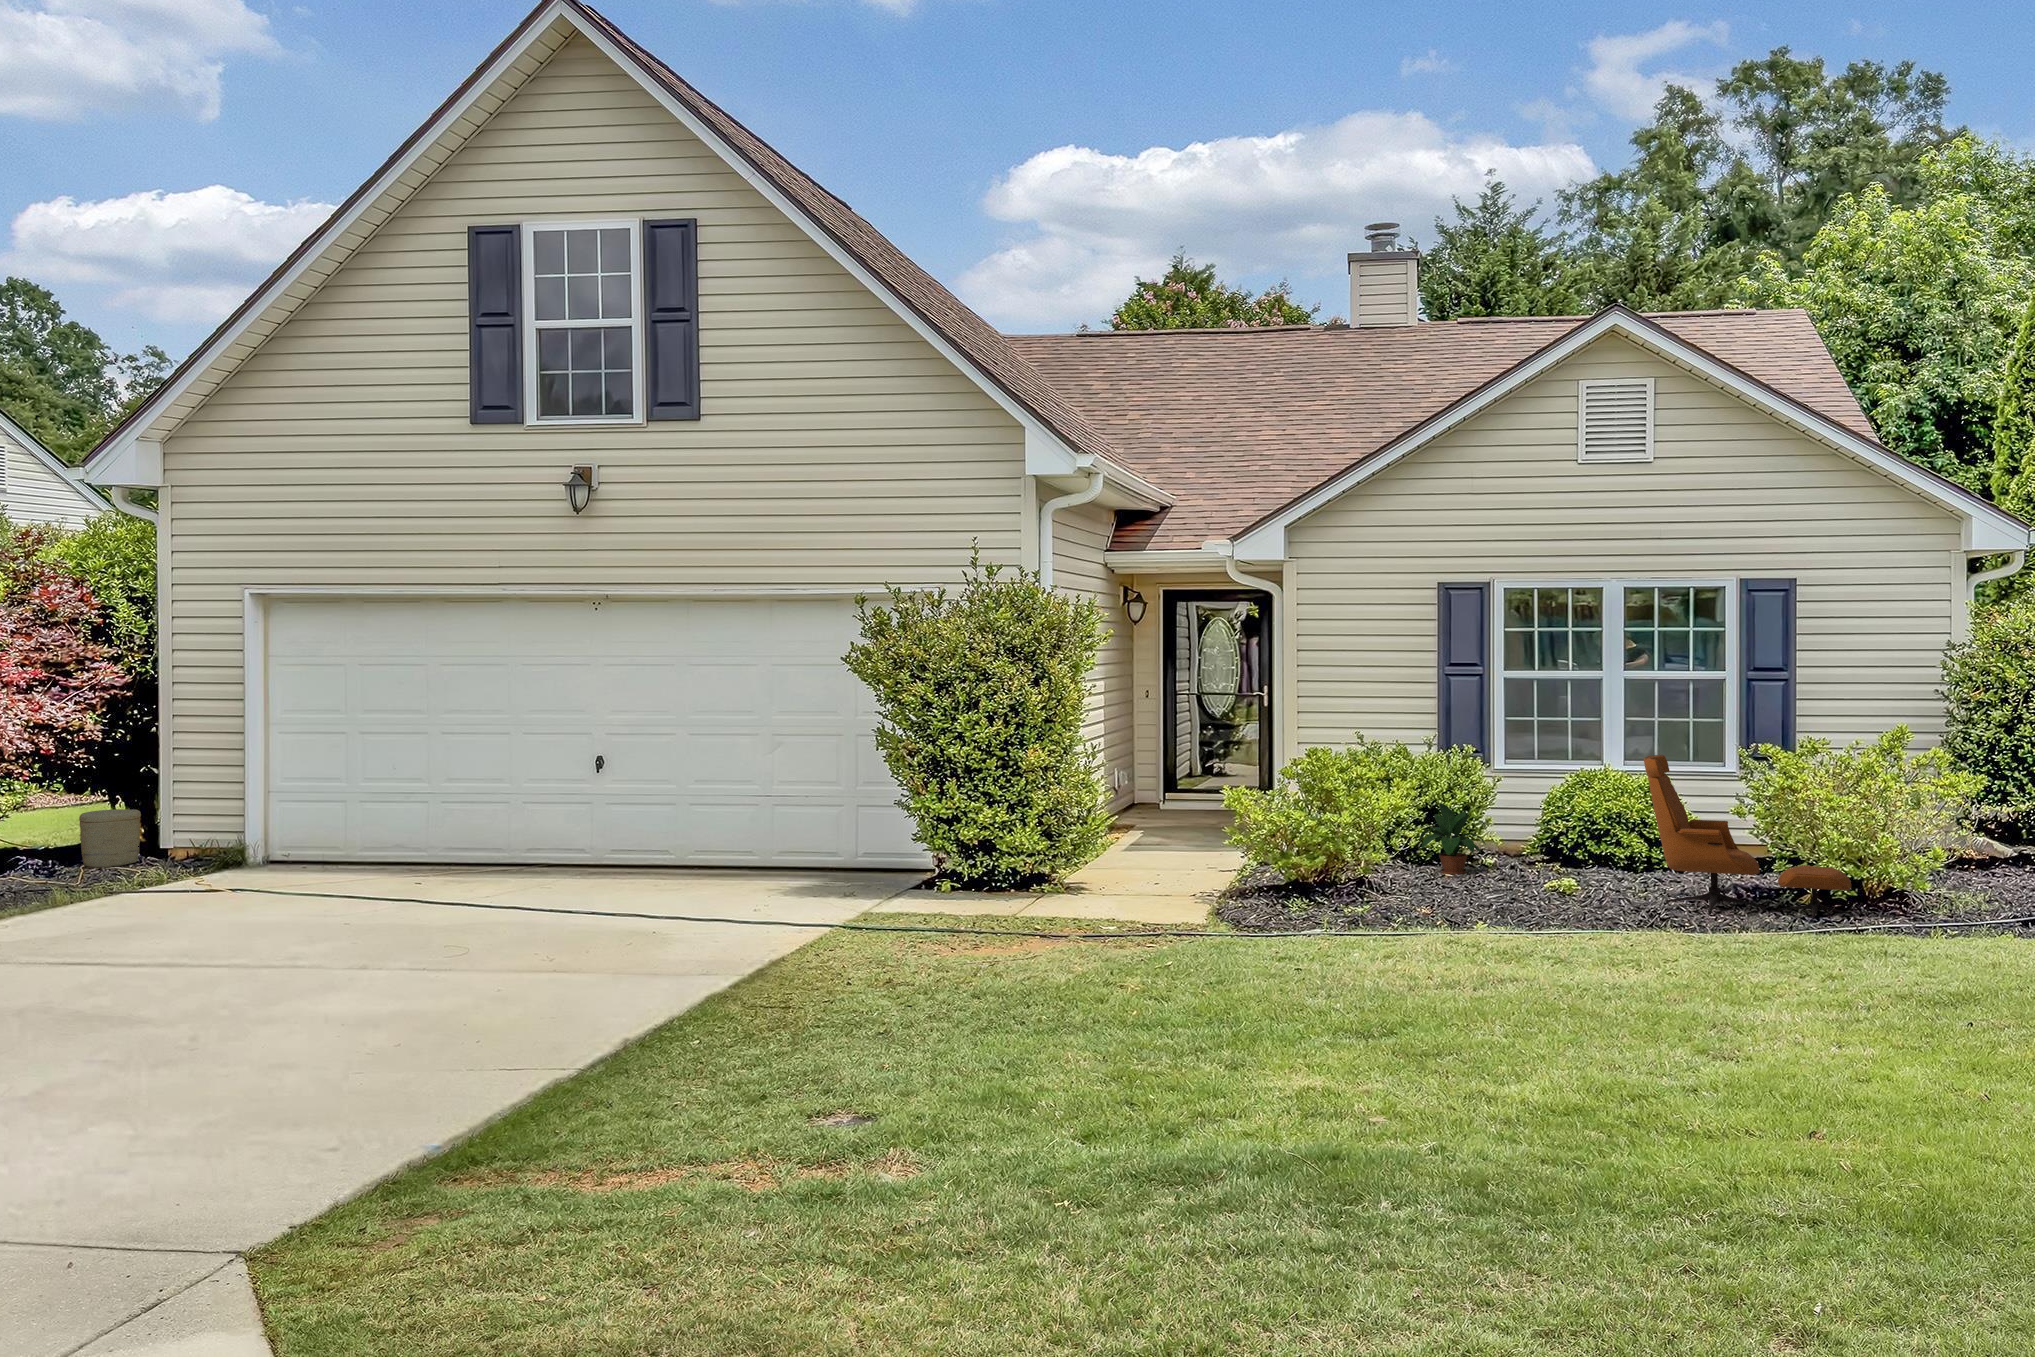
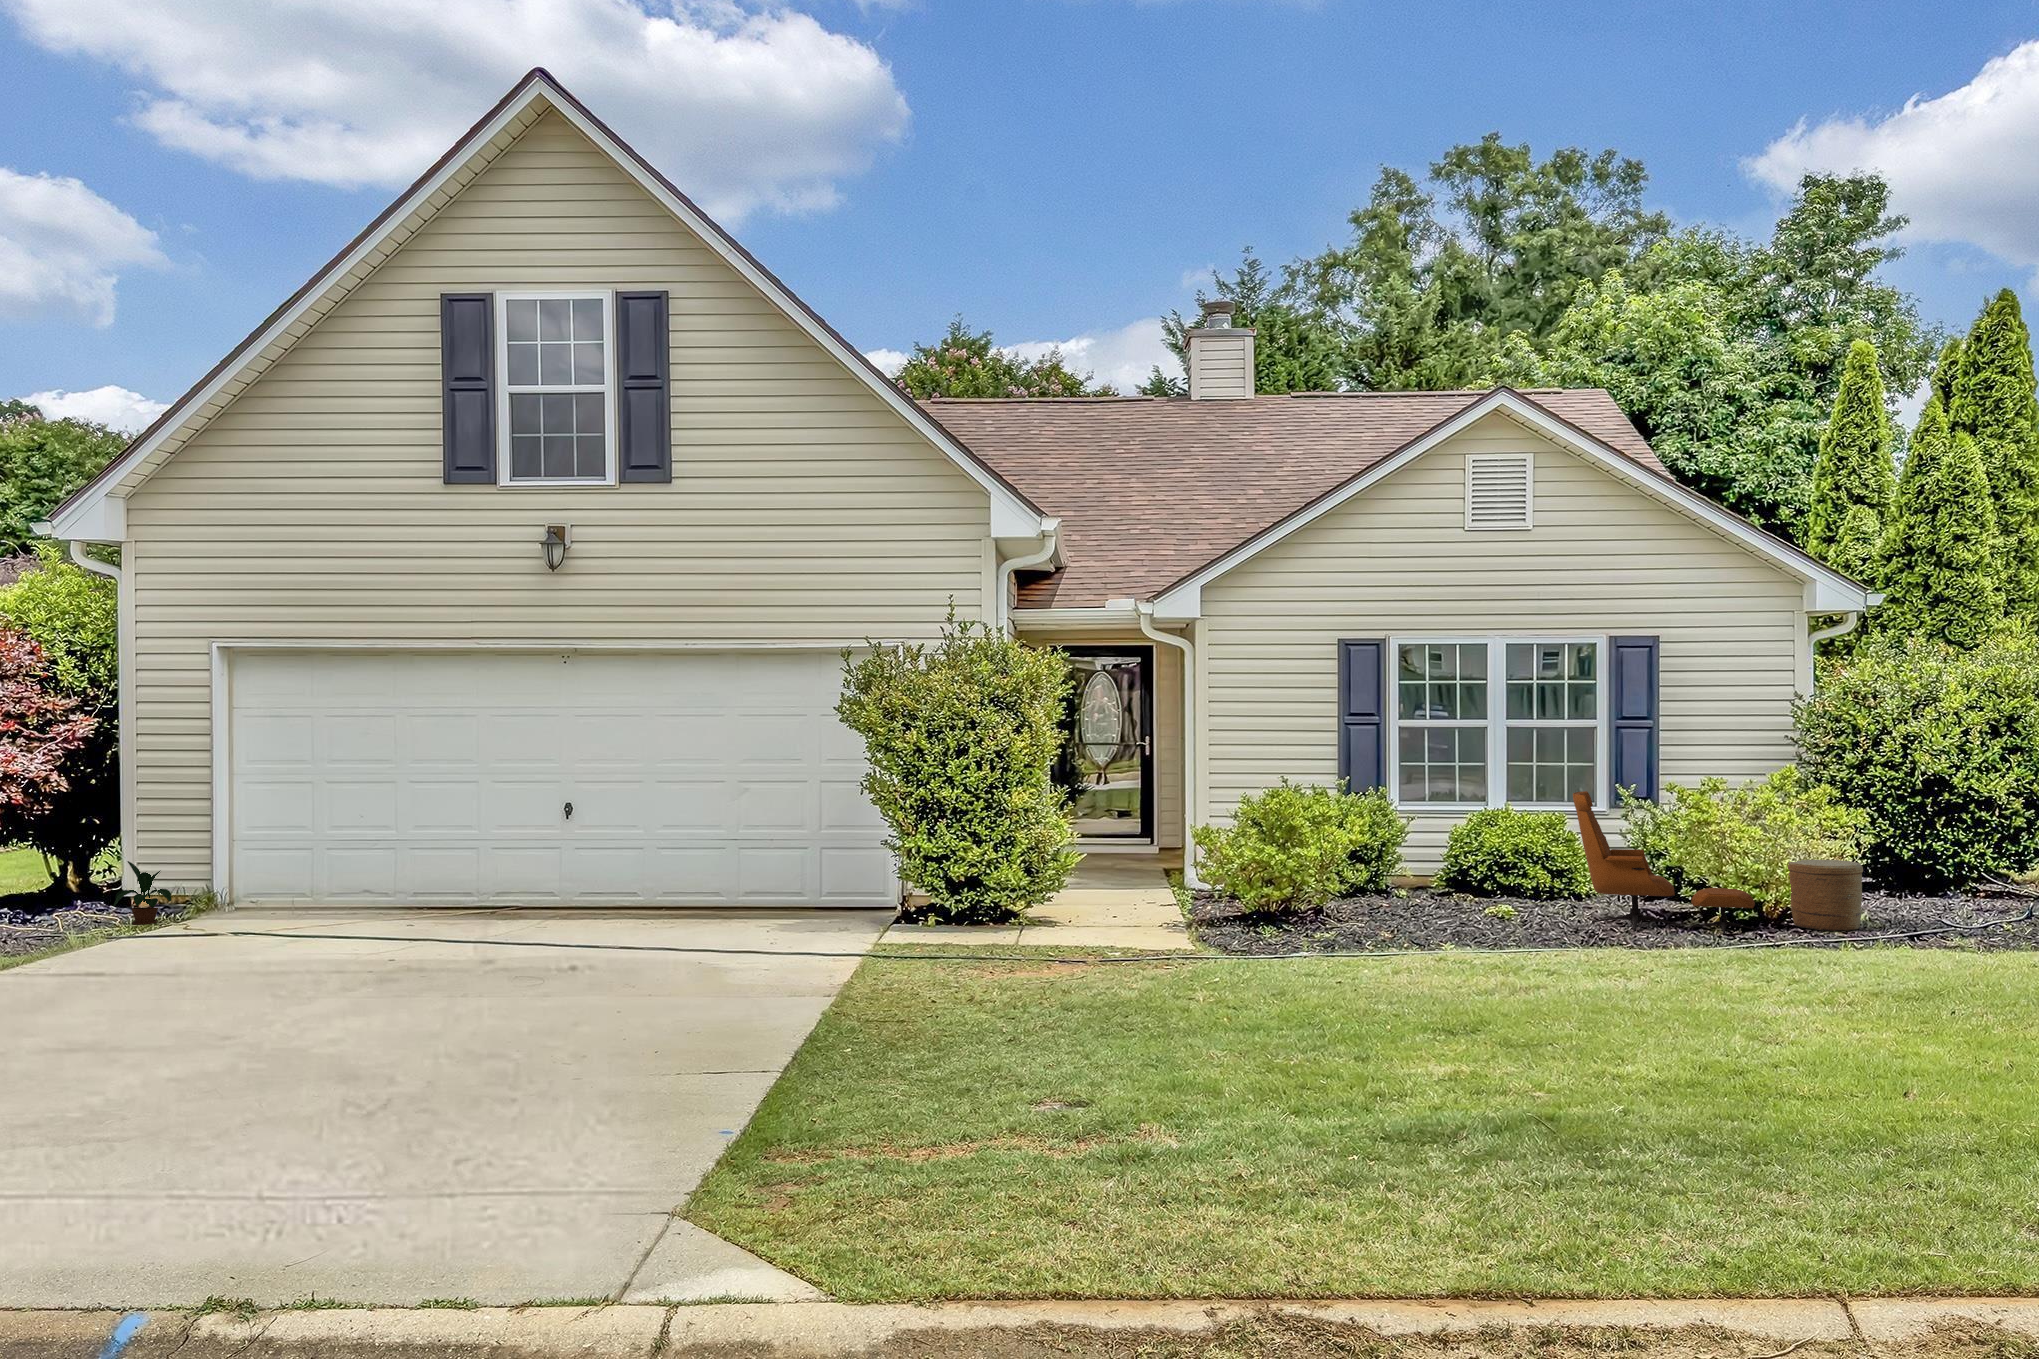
potted plant: present [1419,803,1486,874] -> present [114,861,171,925]
woven basket: present [79,809,141,868] -> present [1788,860,1863,931]

